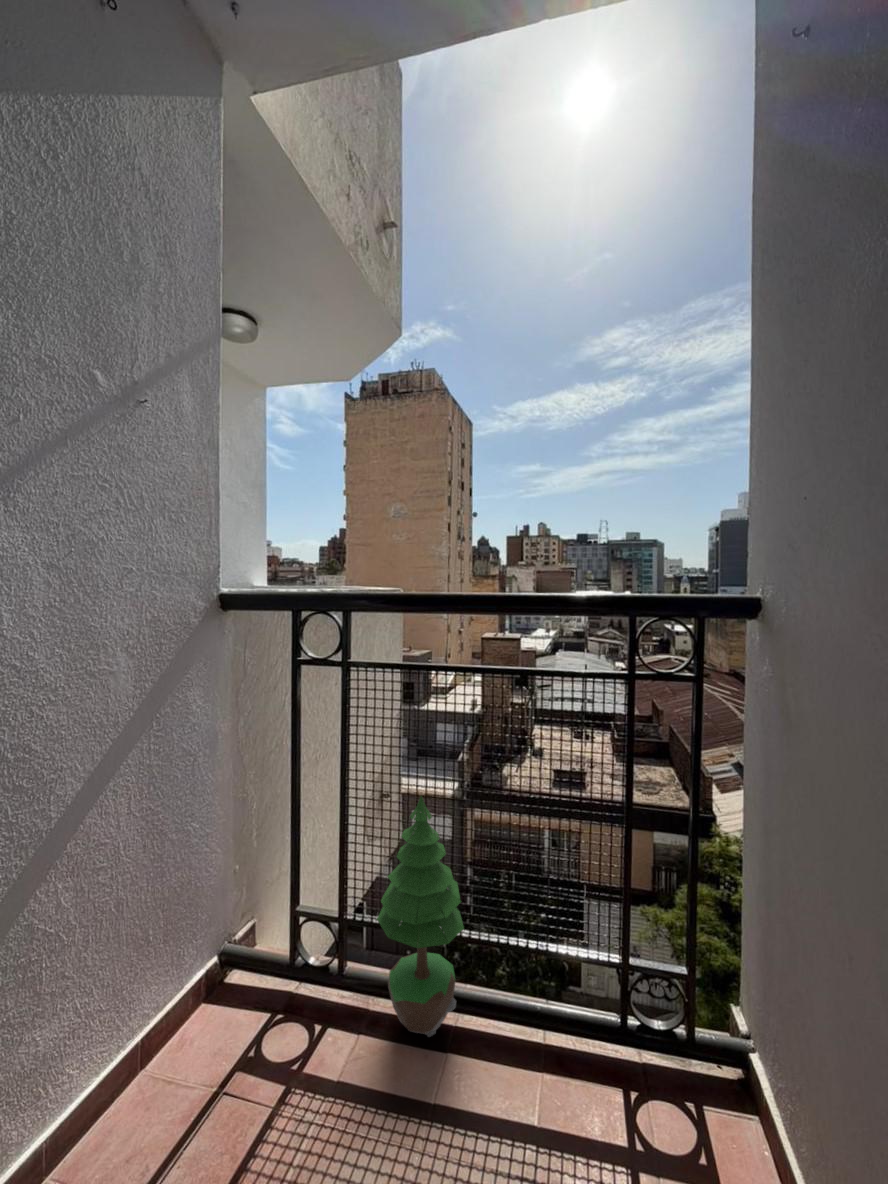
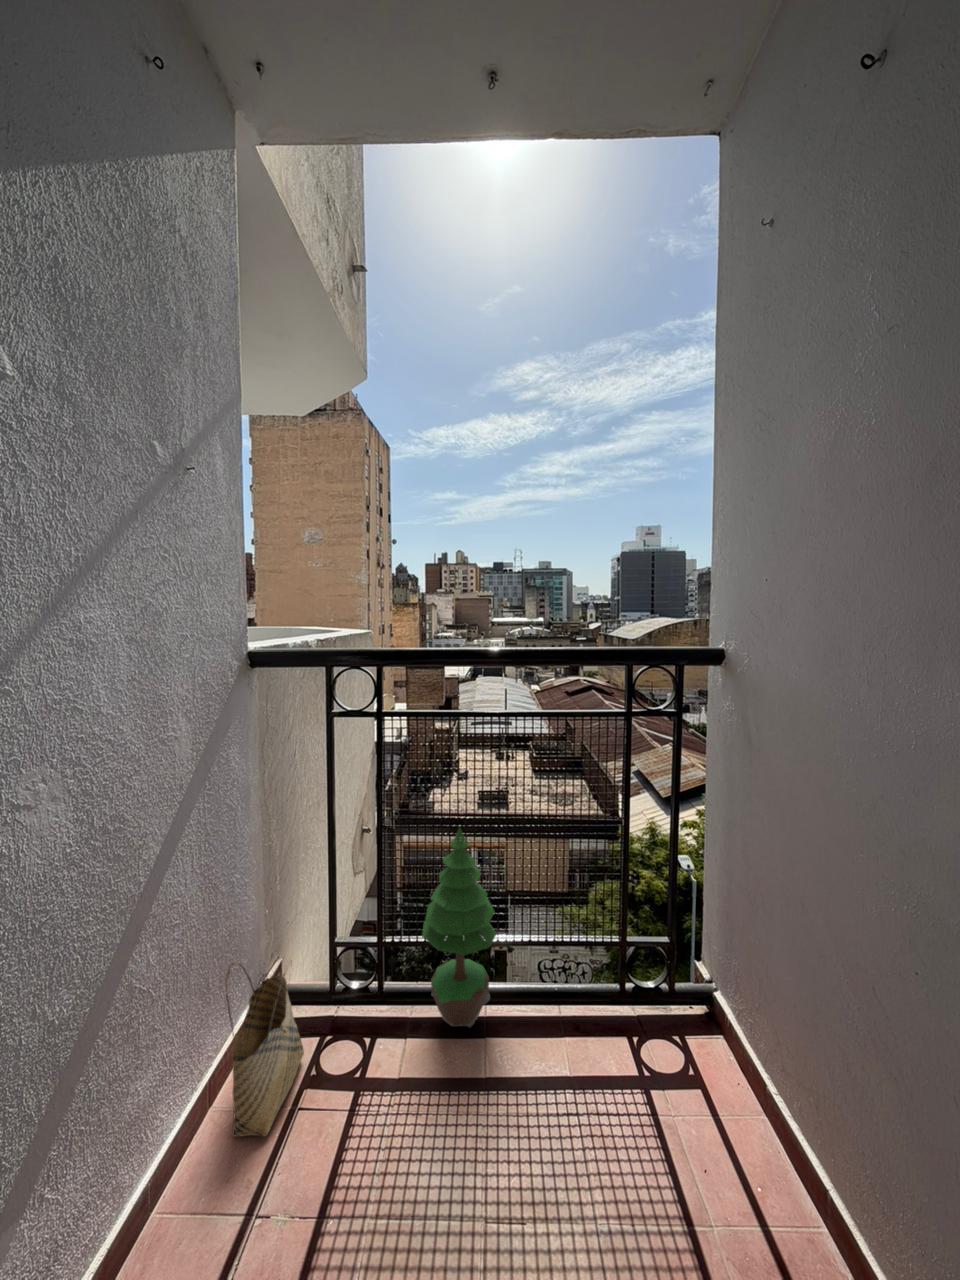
woven basket: none [147,916,246,1116] -> present [225,961,304,1137]

